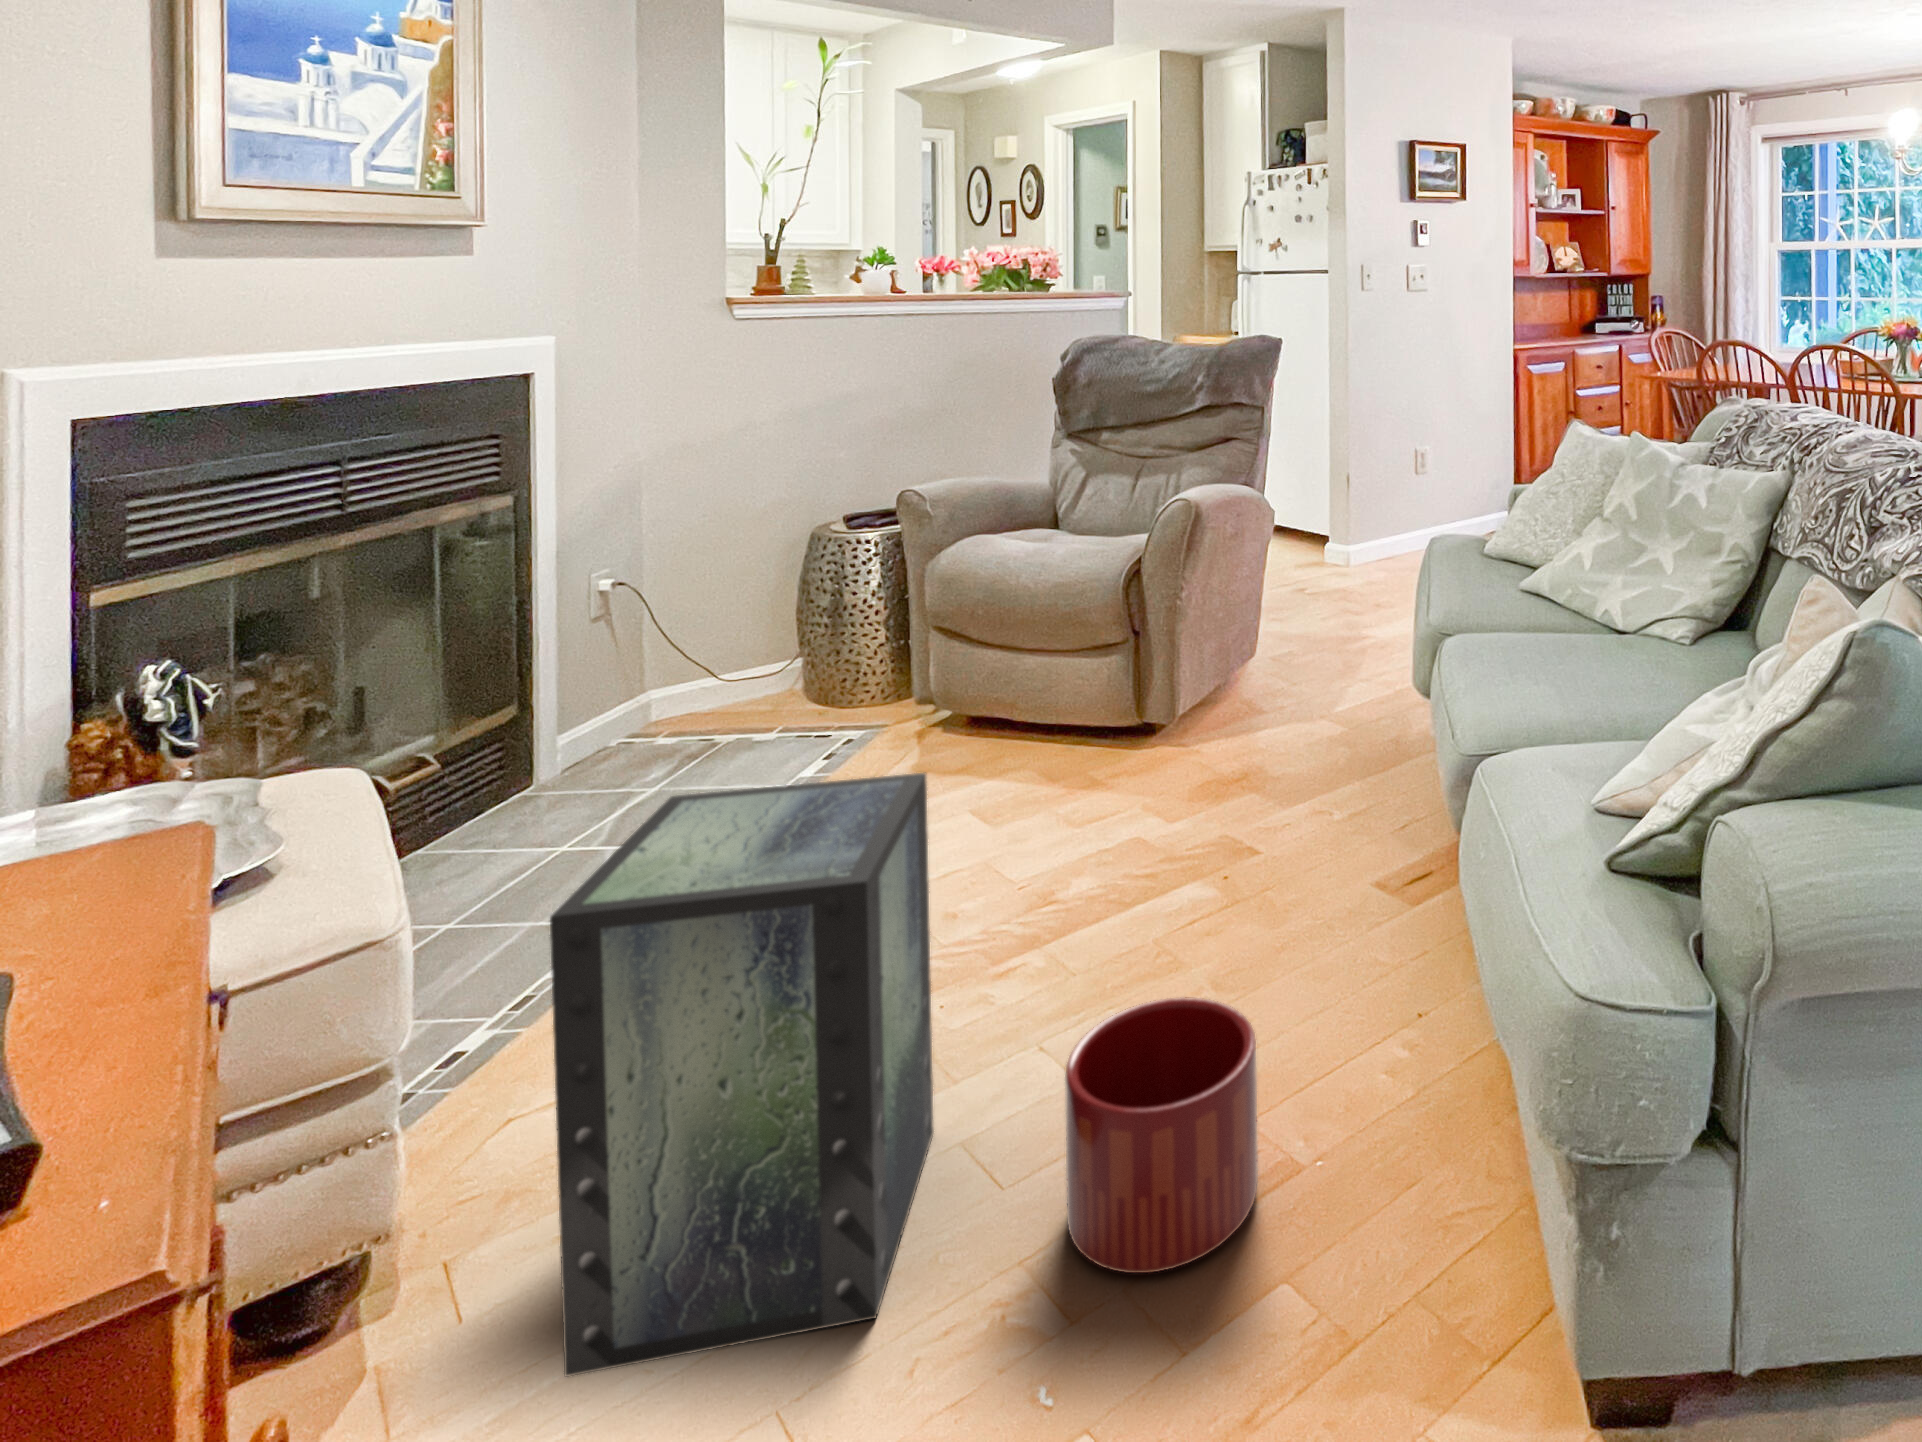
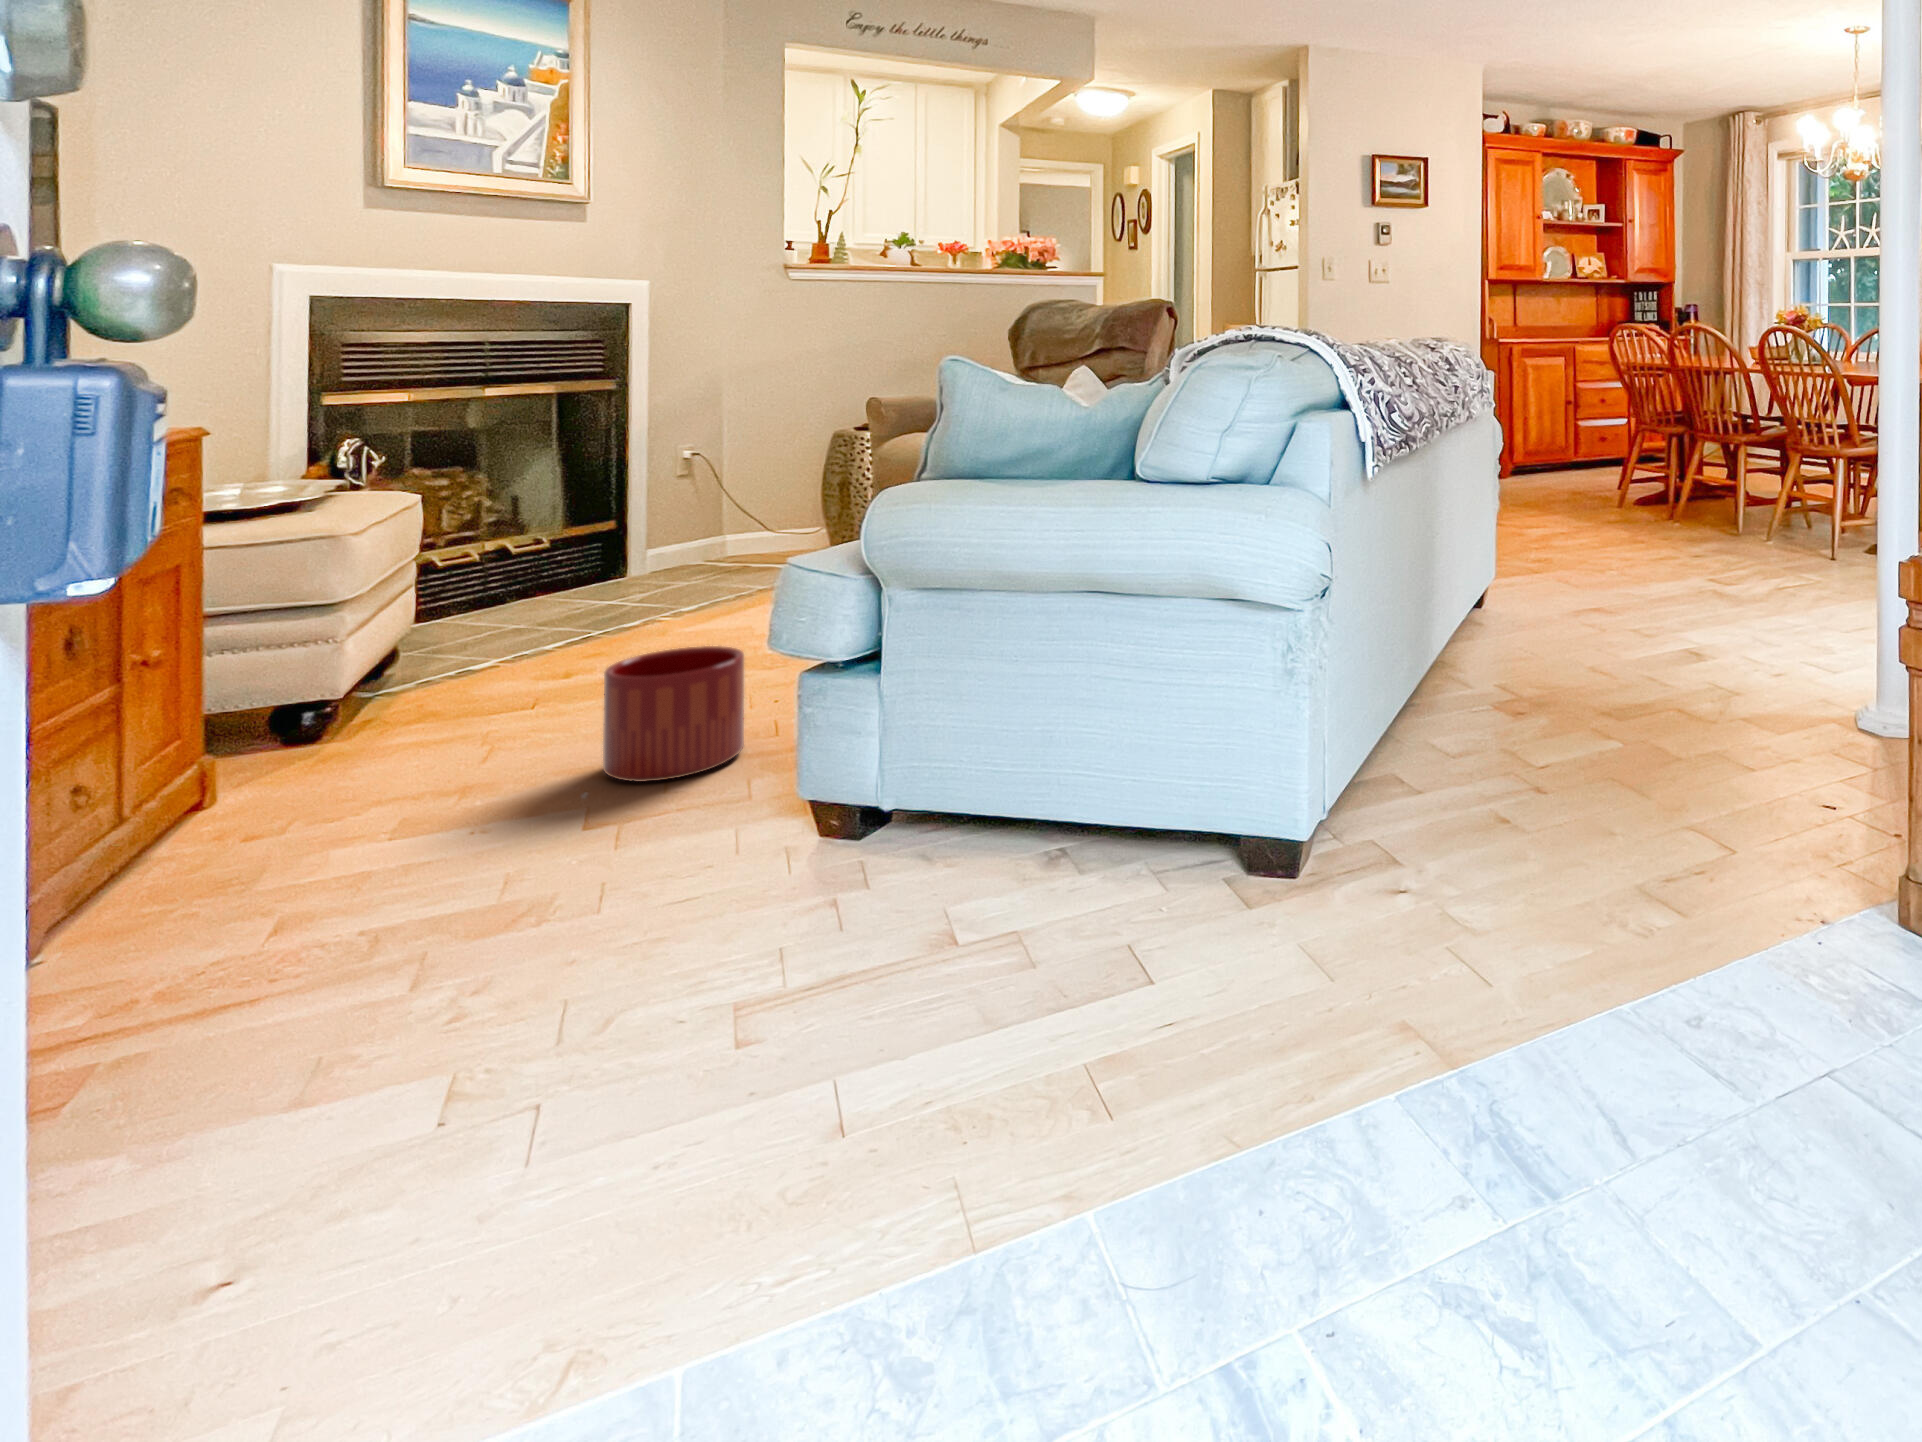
storage box: present [550,773,934,1376] -> none [330,494,609,778]

